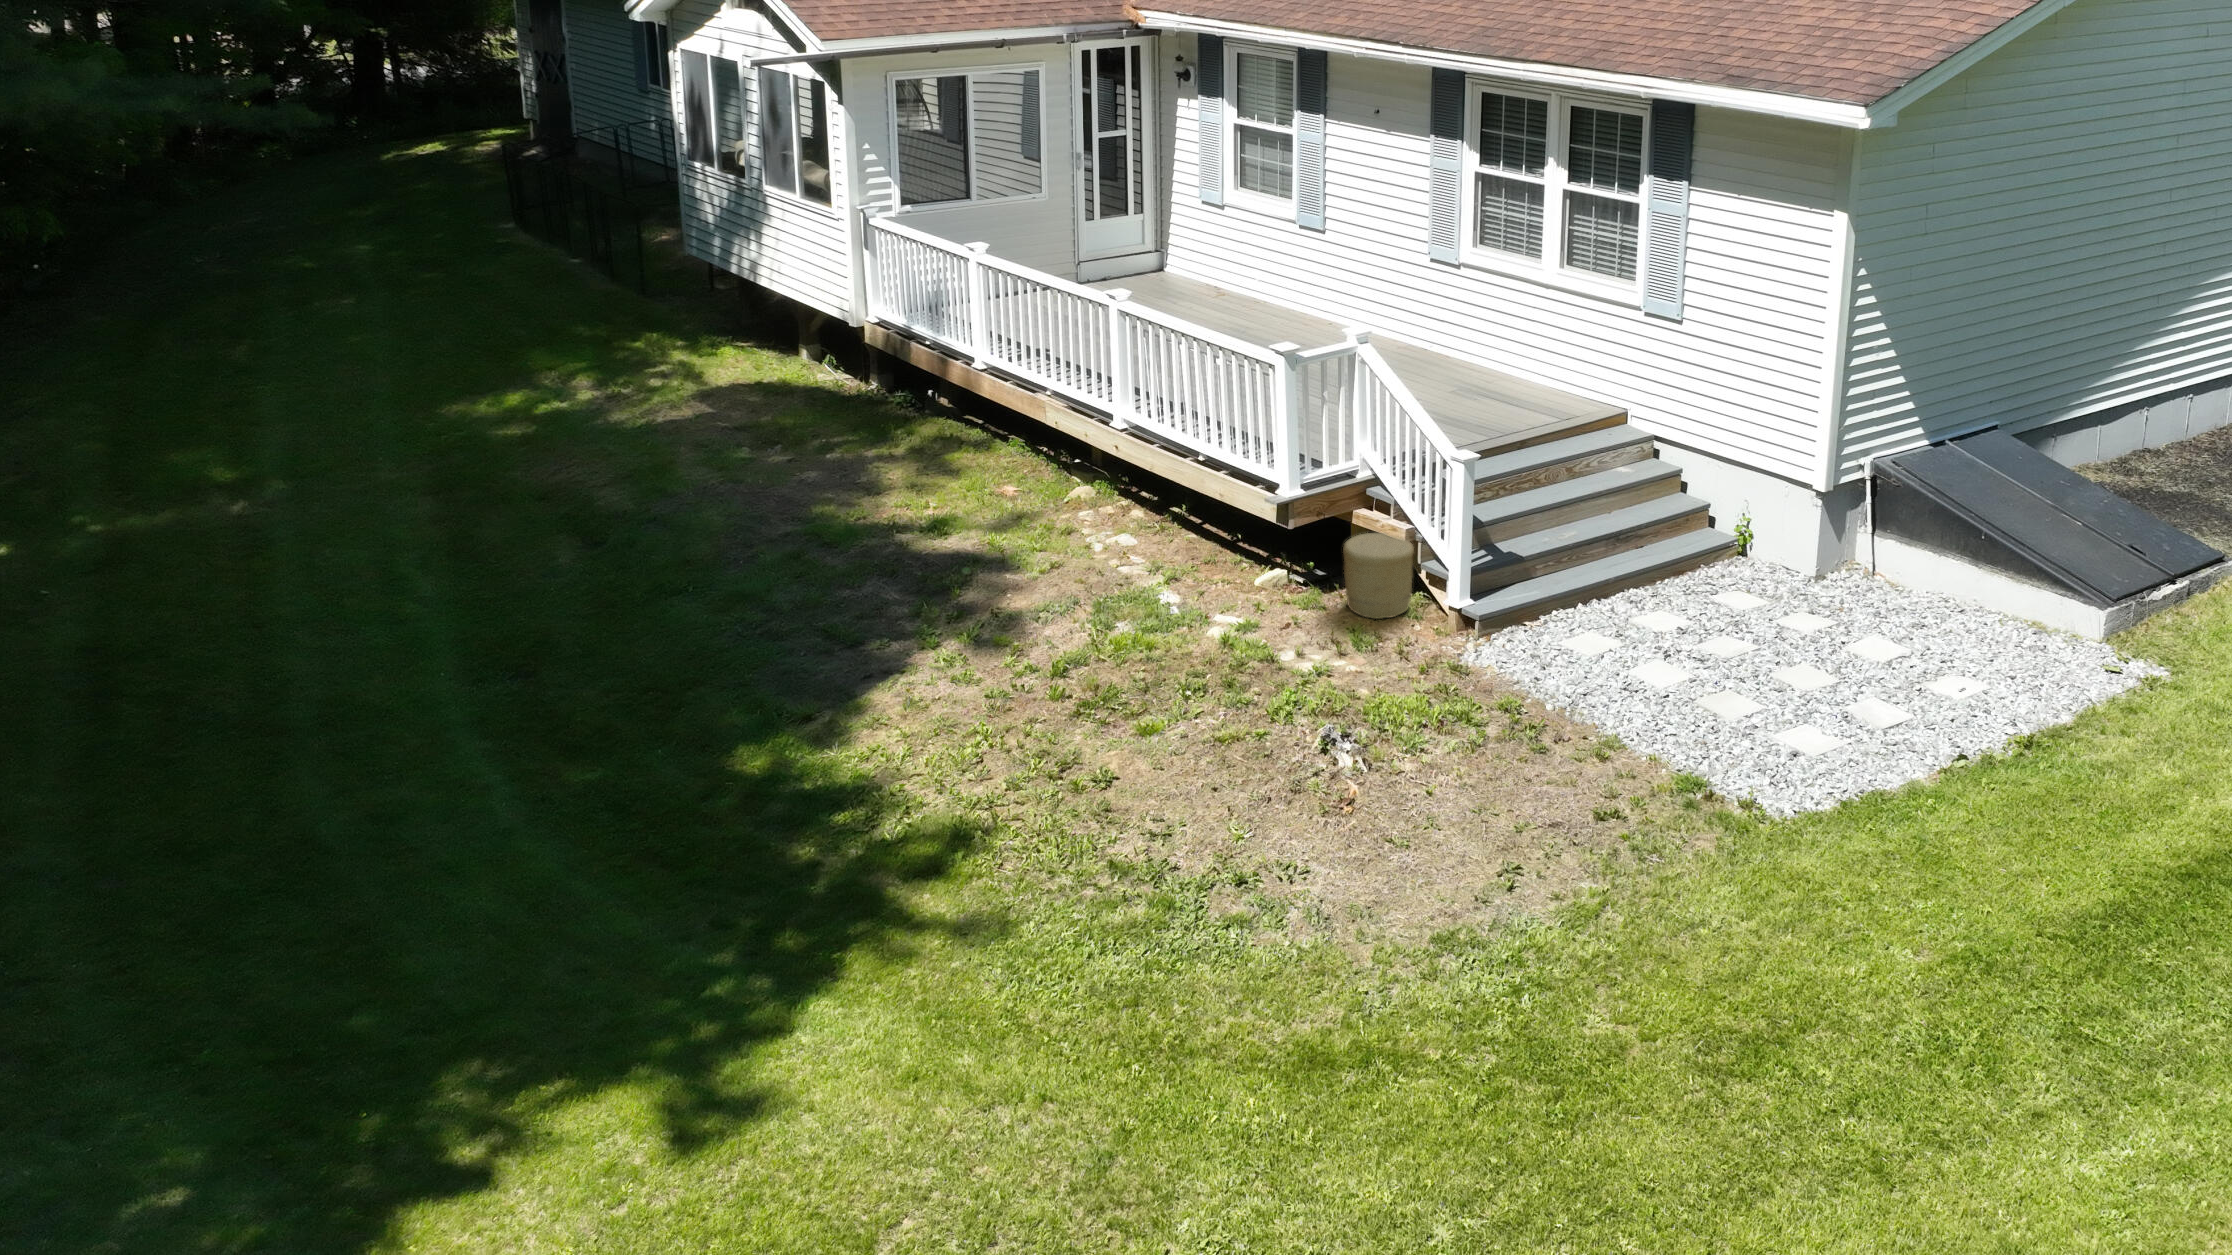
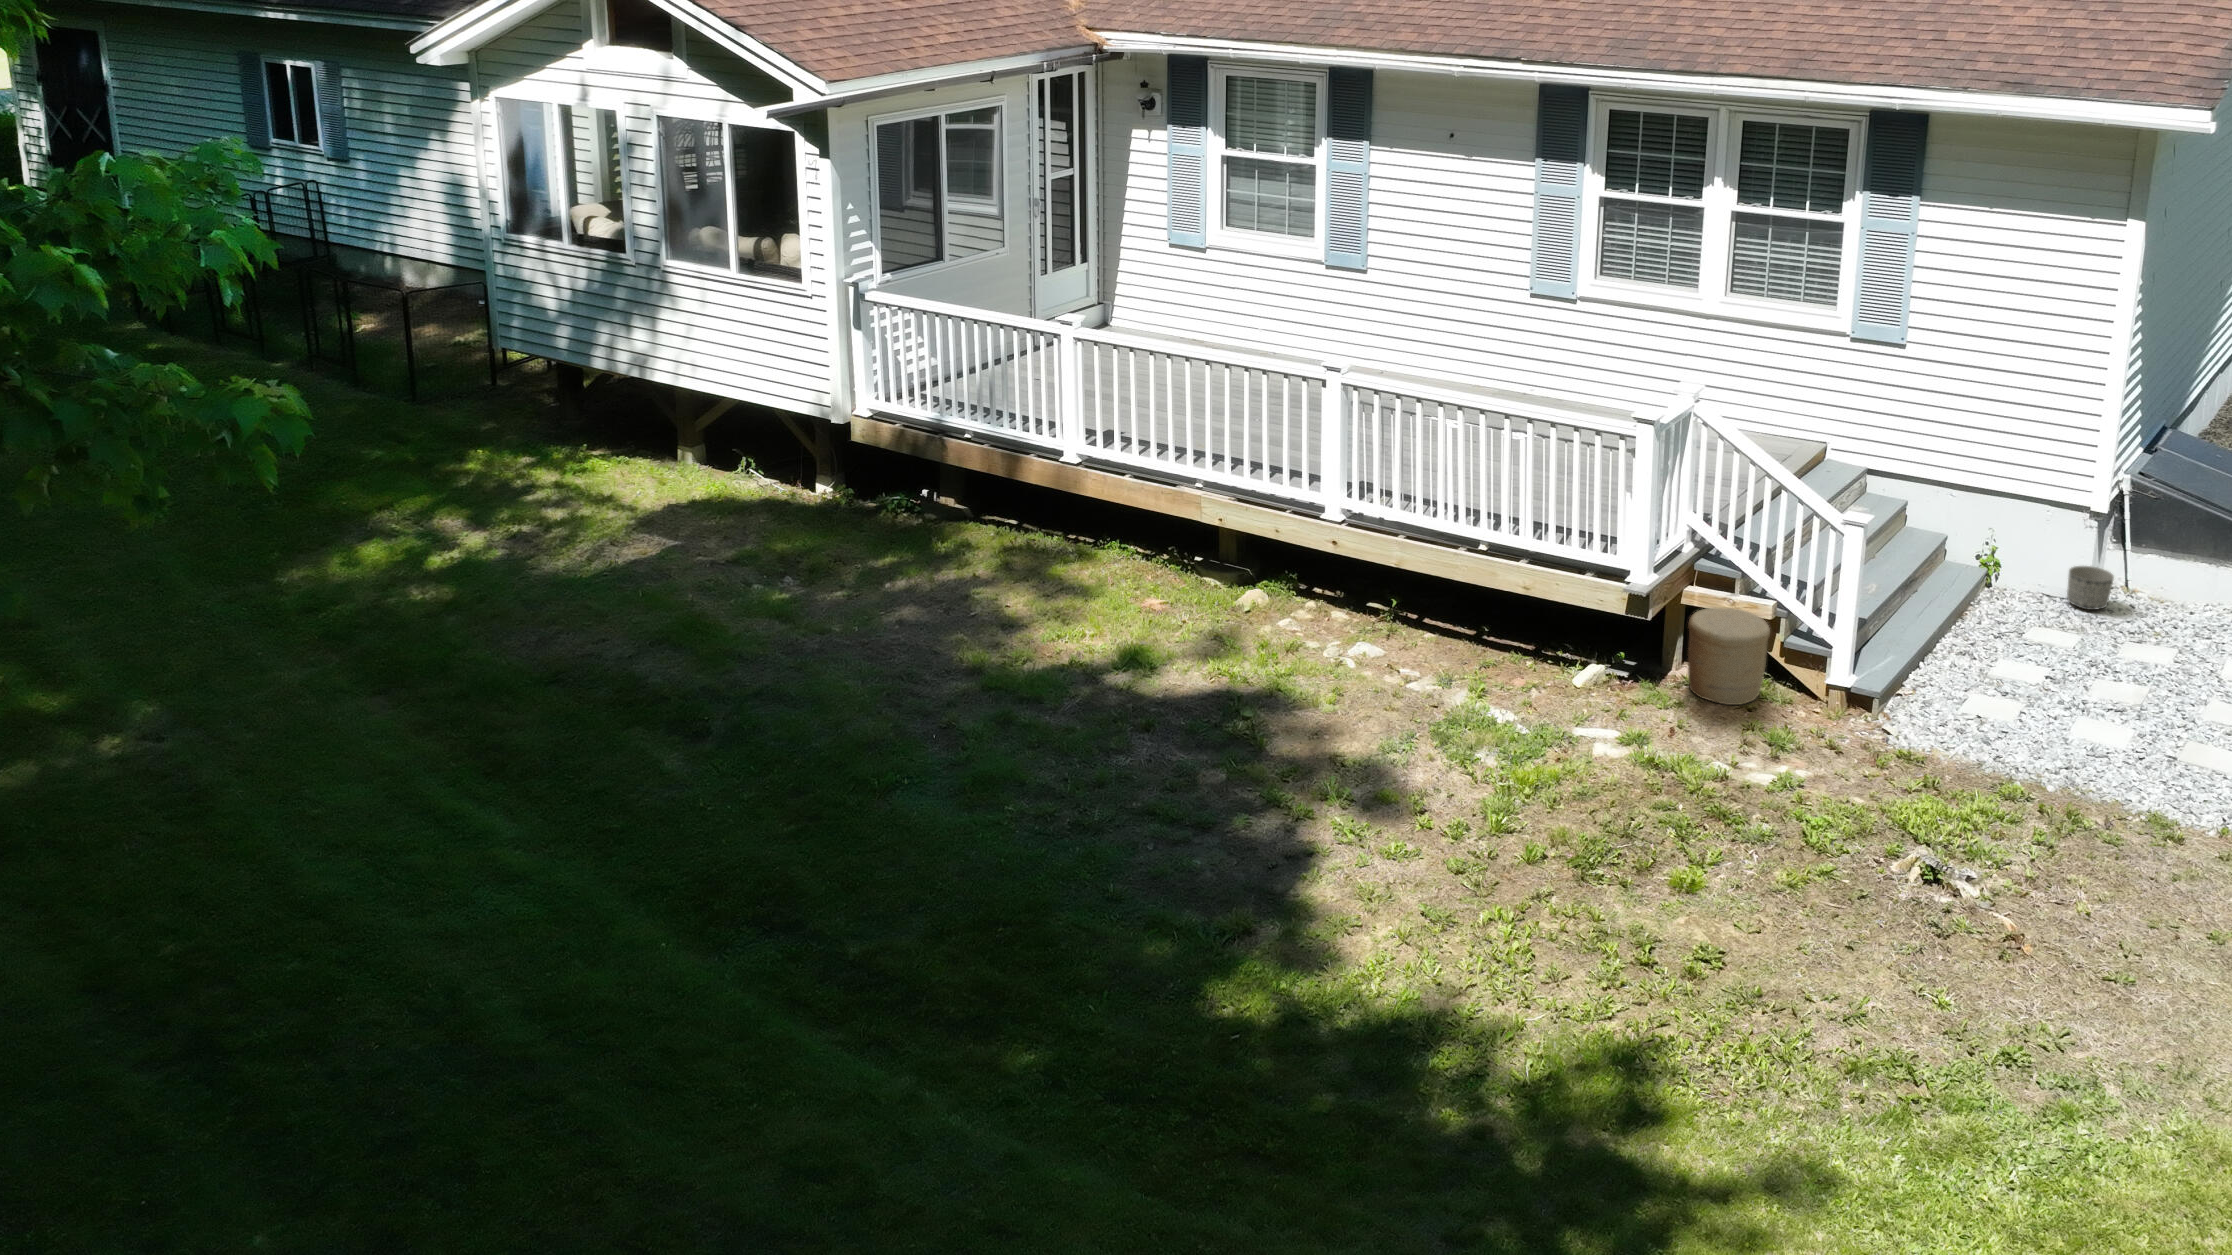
planter: none [1795,551,1837,593] -> present [2067,566,2114,610]

